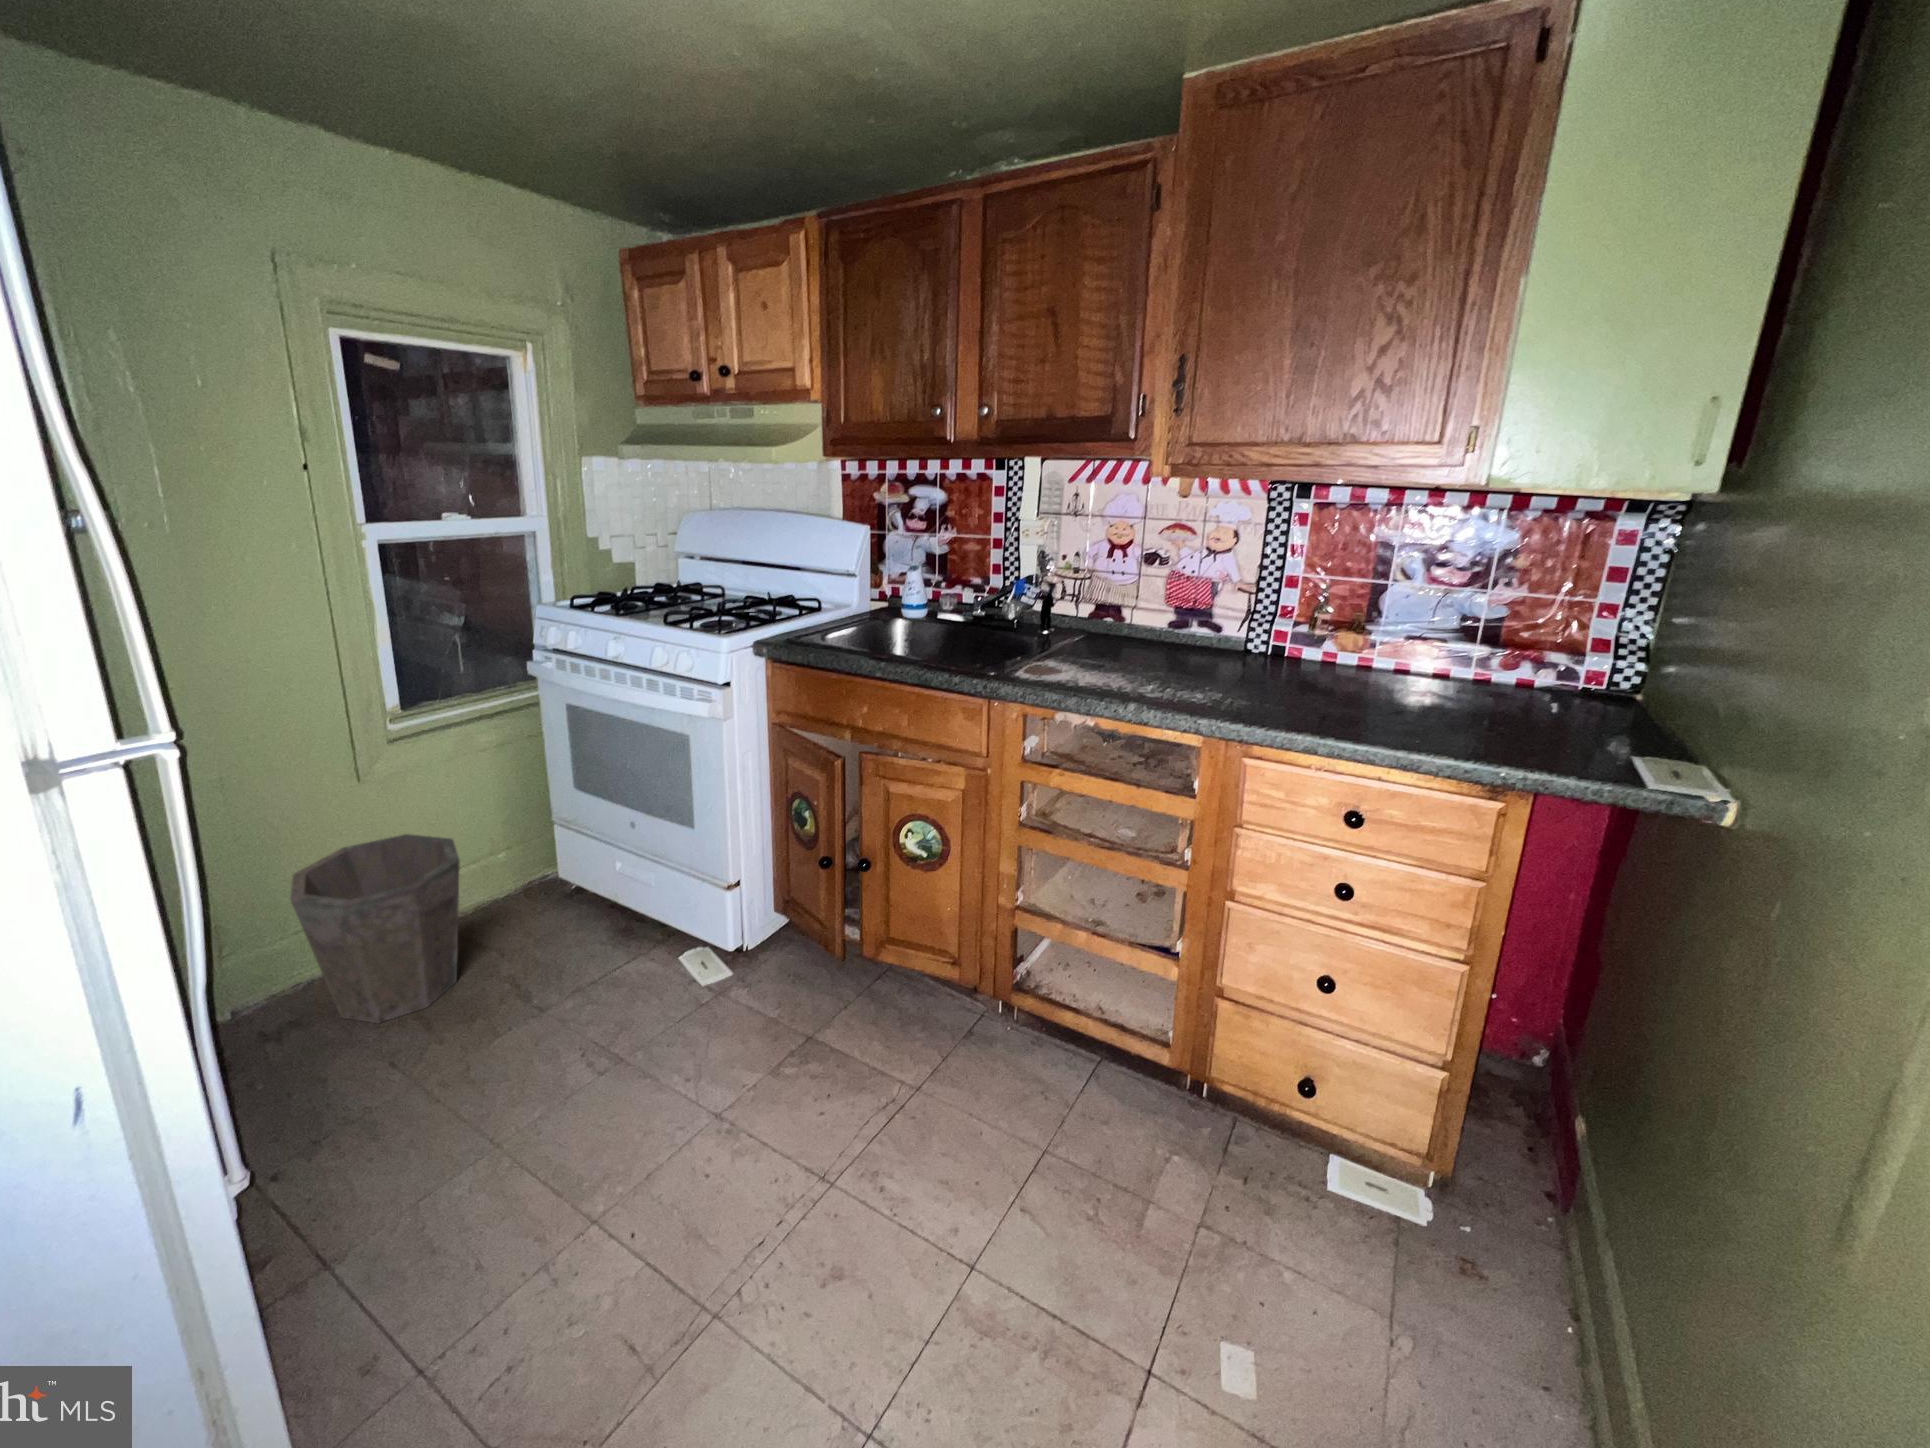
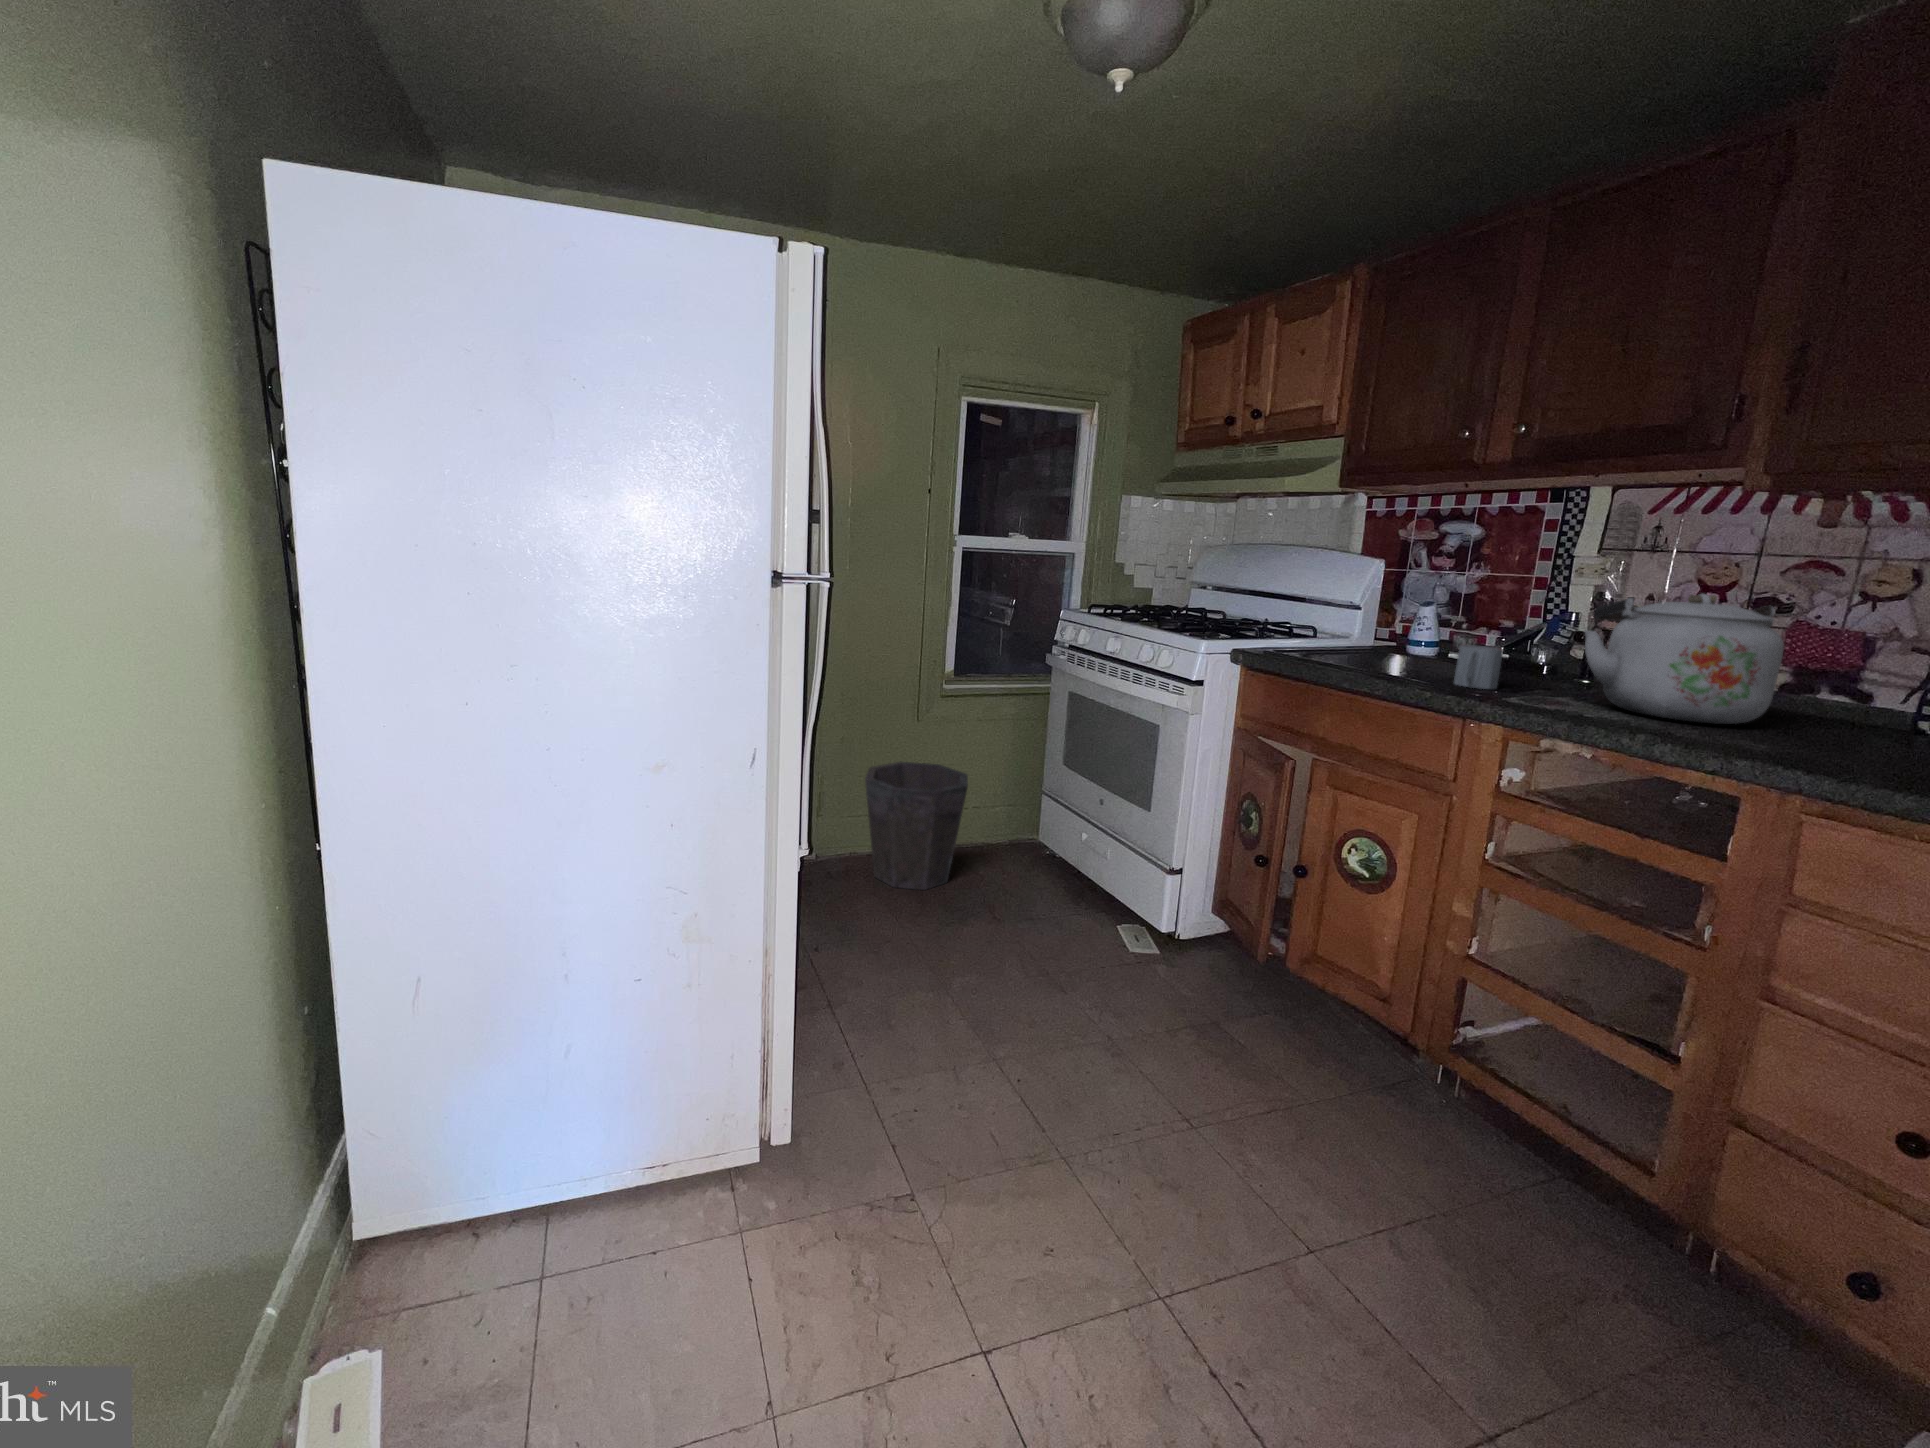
kettle: none [1066,567,1192,677] -> present [1585,594,1784,724]
mug: none [968,621,1004,664] -> present [1454,645,1503,689]

